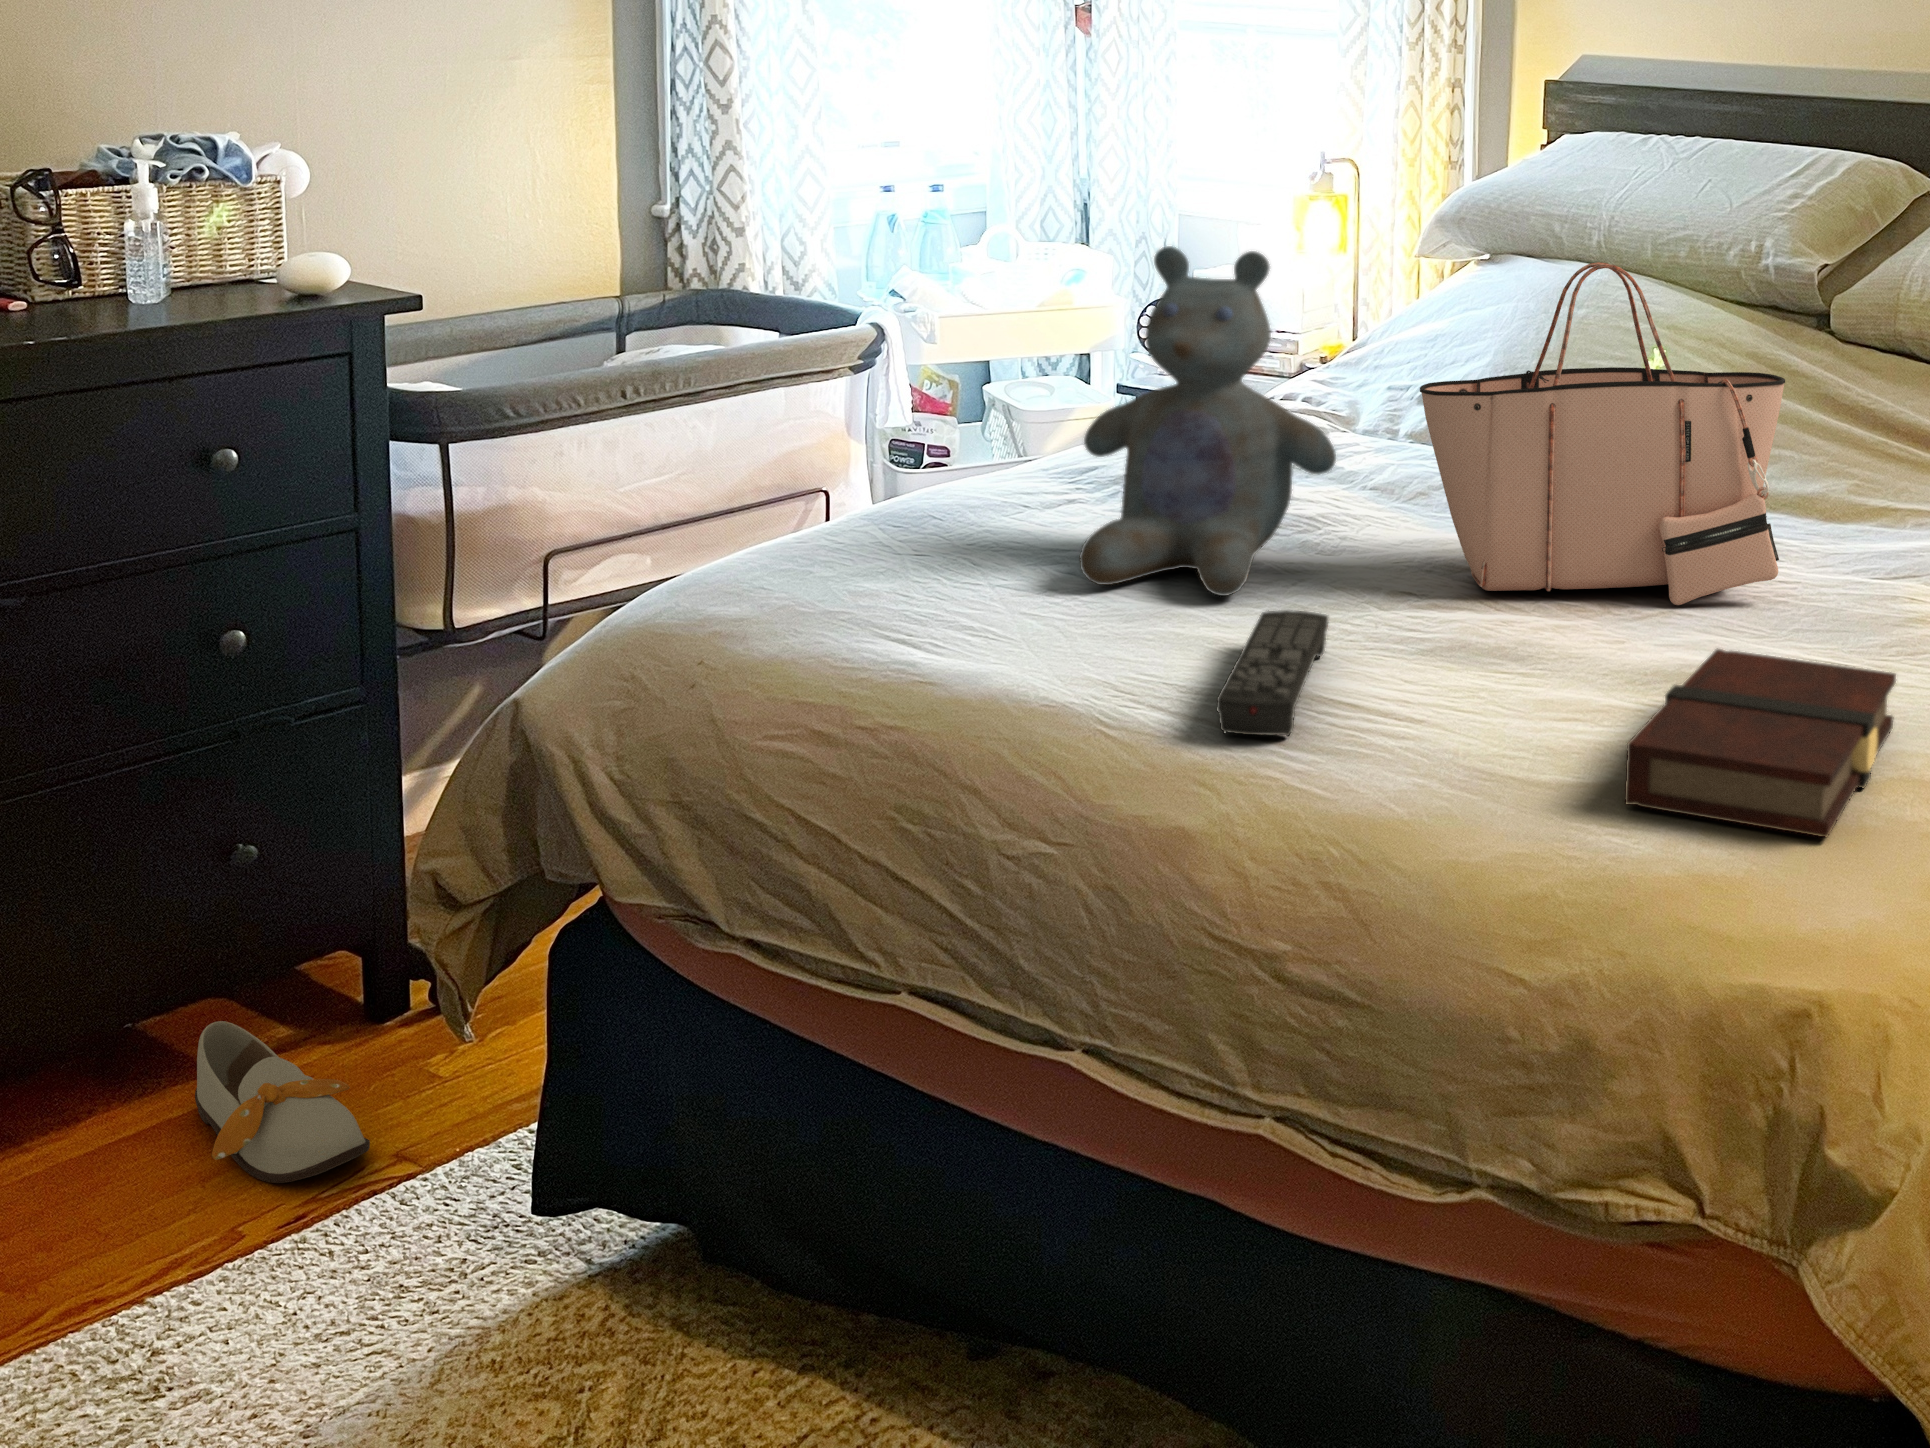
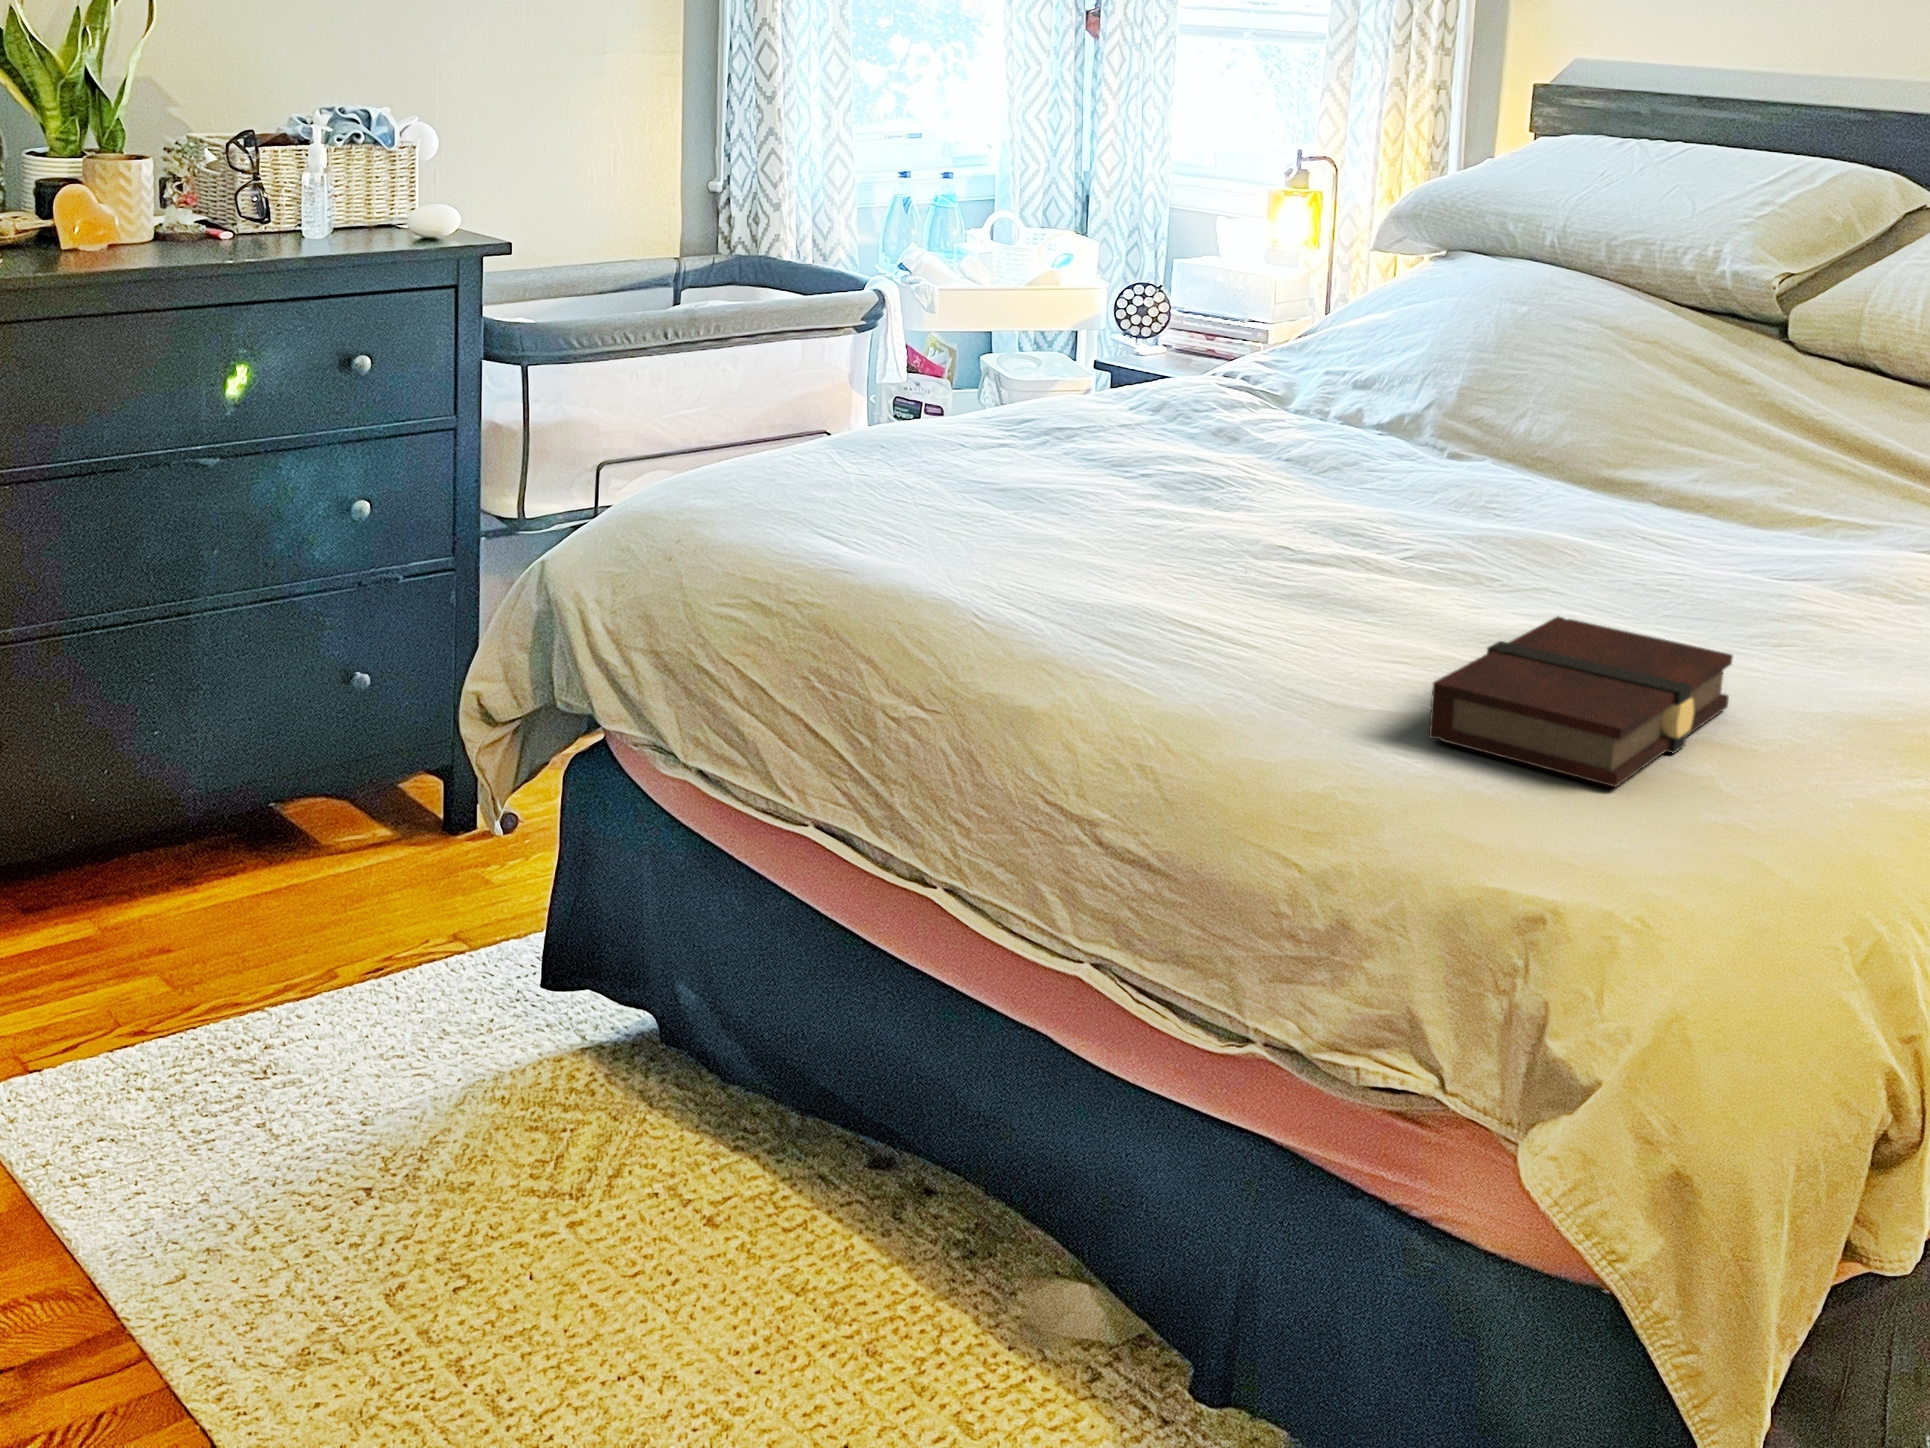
stuffed bear: present [1079,246,1336,596] -> none [999,224,1237,536]
tote bag: present [1420,262,1785,605] -> none [1313,254,1680,583]
remote control: present [1217,610,1328,736] -> none [1079,549,1202,652]
shoe: present [195,1021,370,1183] -> none [314,810,432,938]

